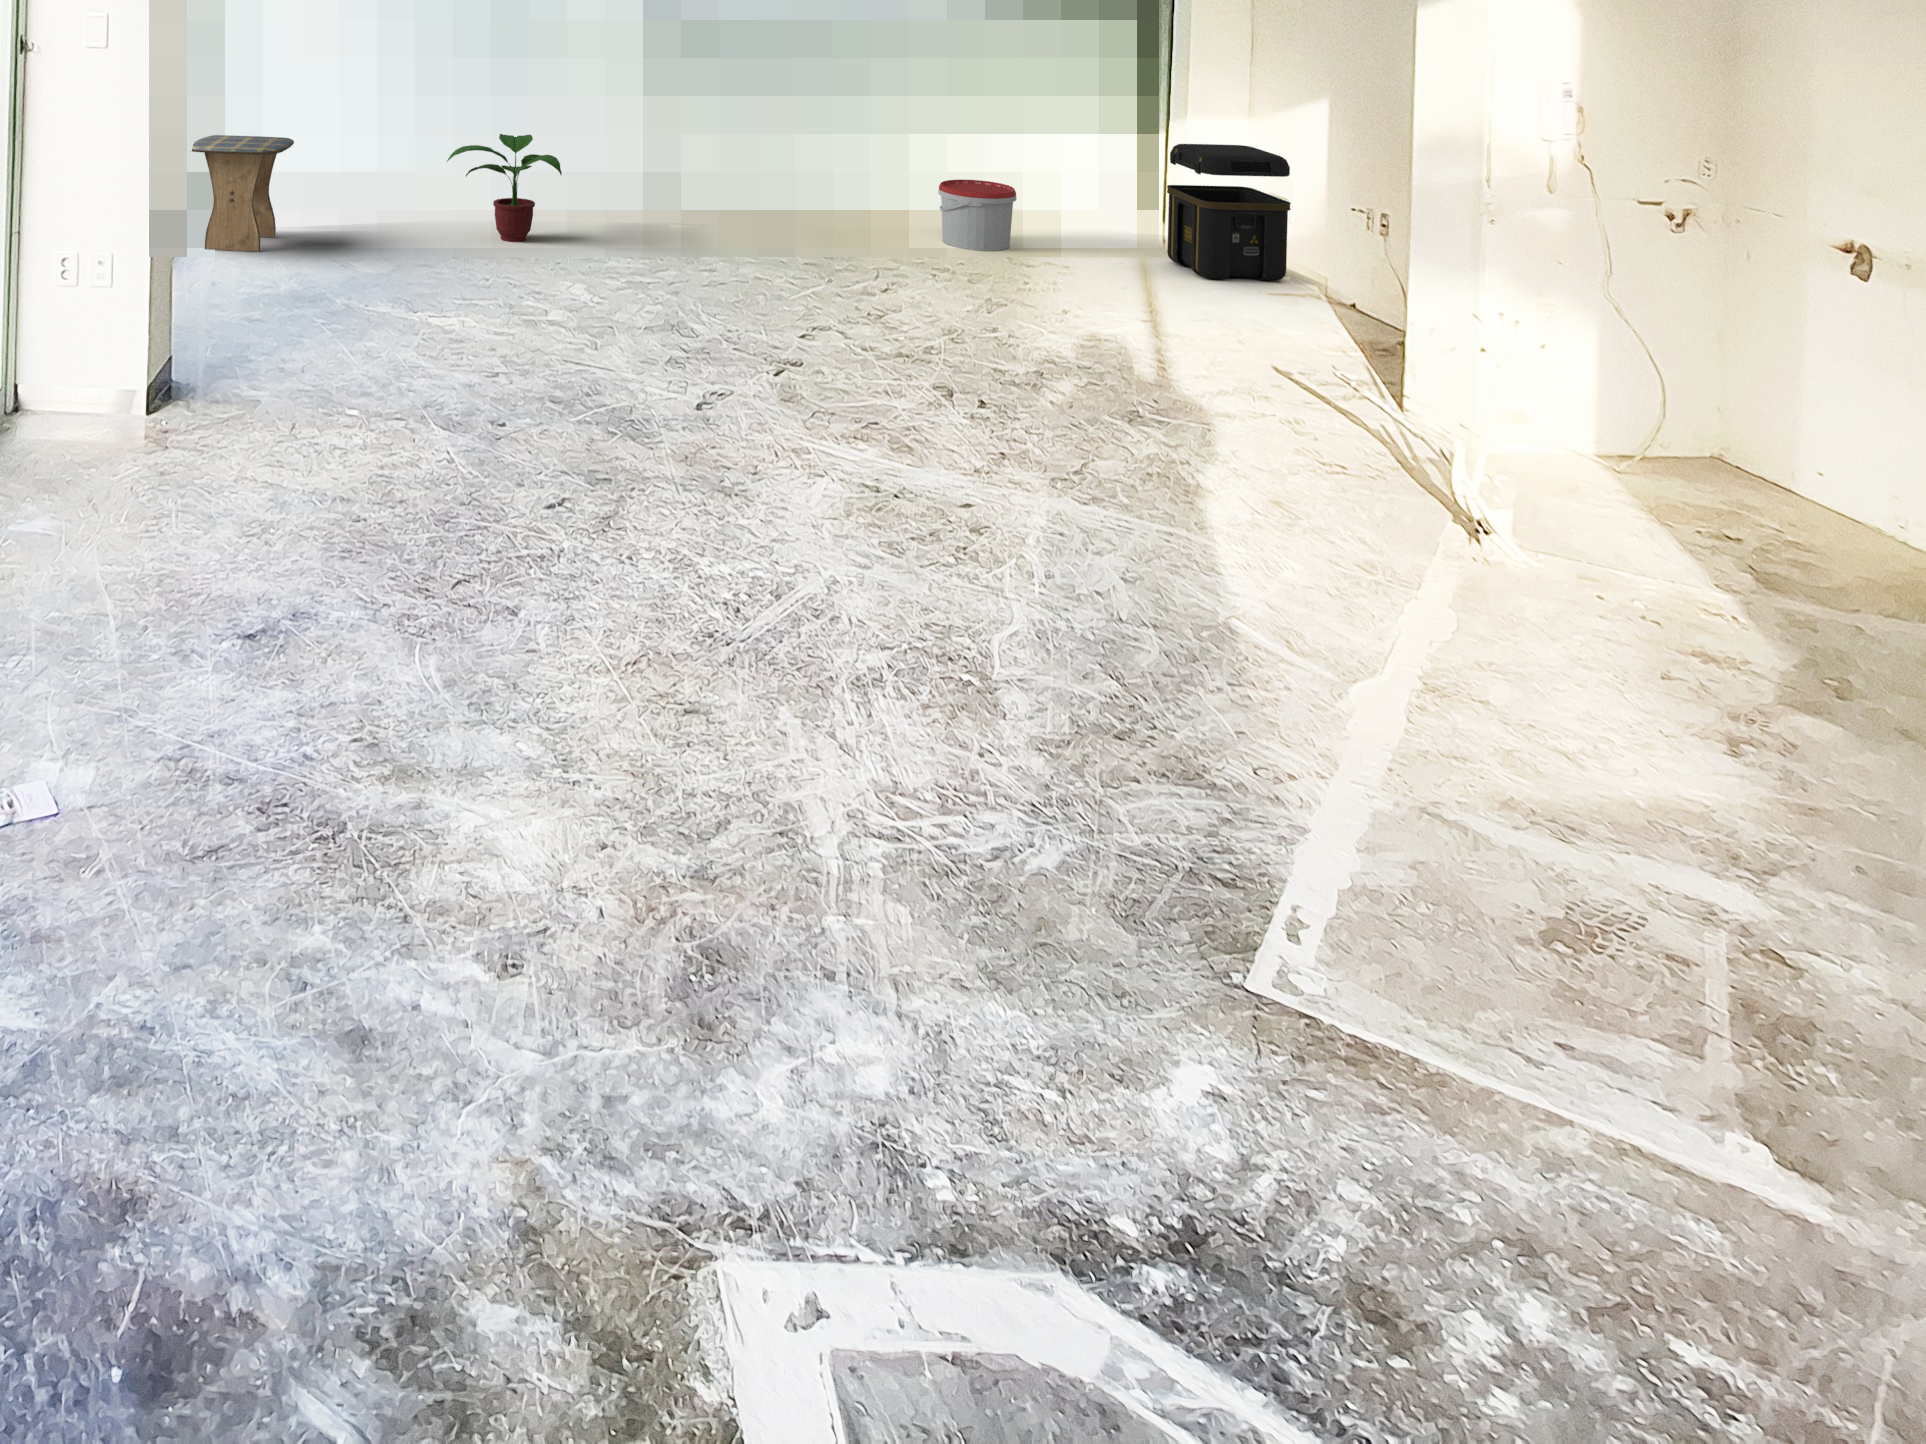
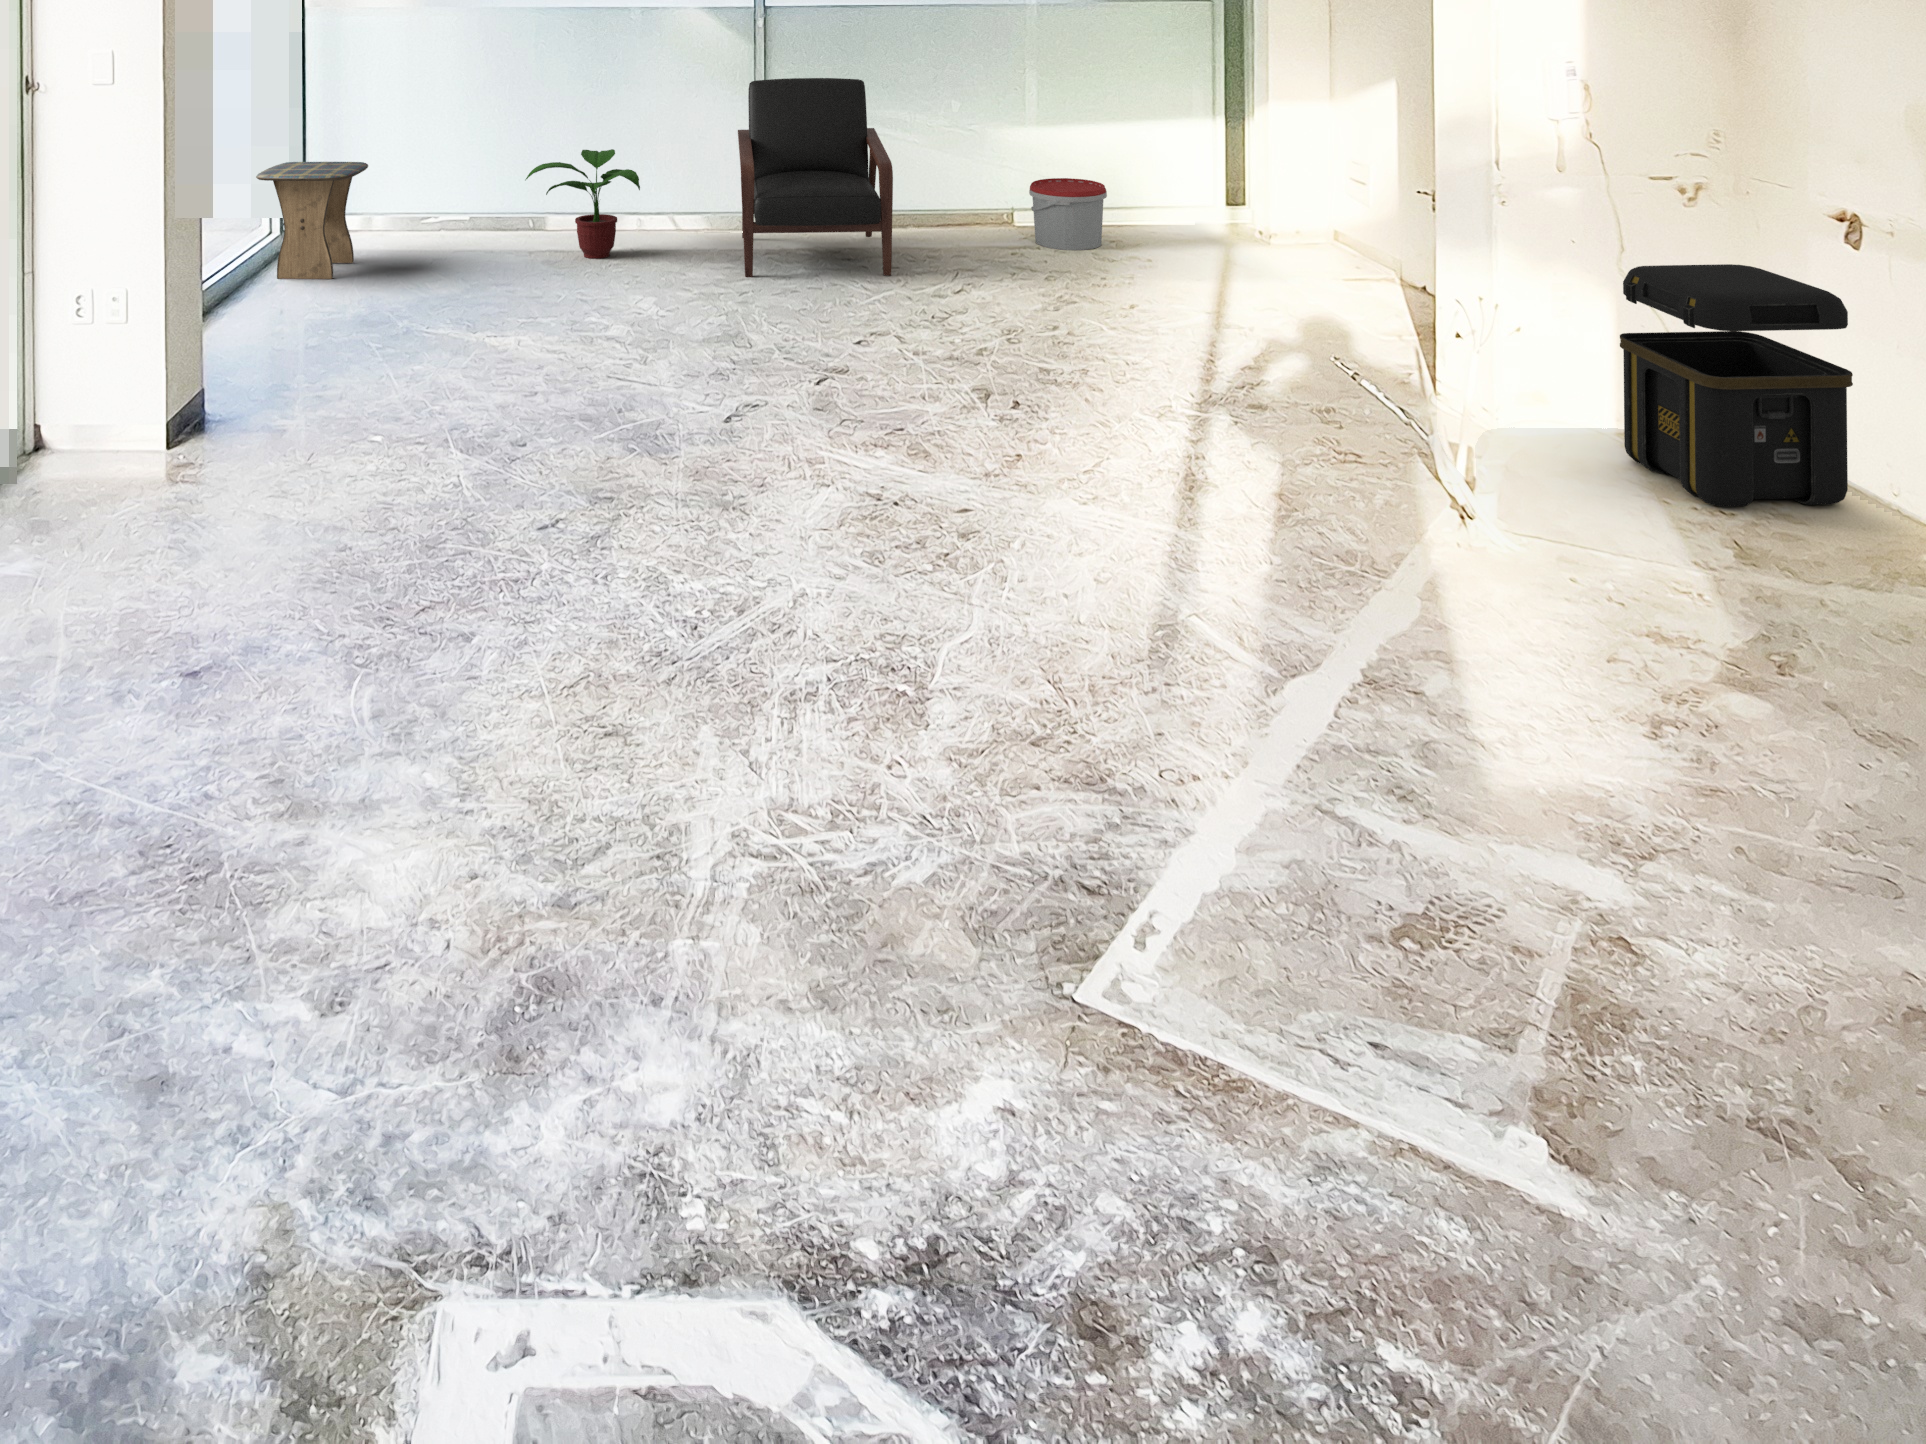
chair: none [652,71,817,269] -> present [738,78,893,277]
toolbox: present [1167,144,1291,280] -> present [1620,264,1853,507]

